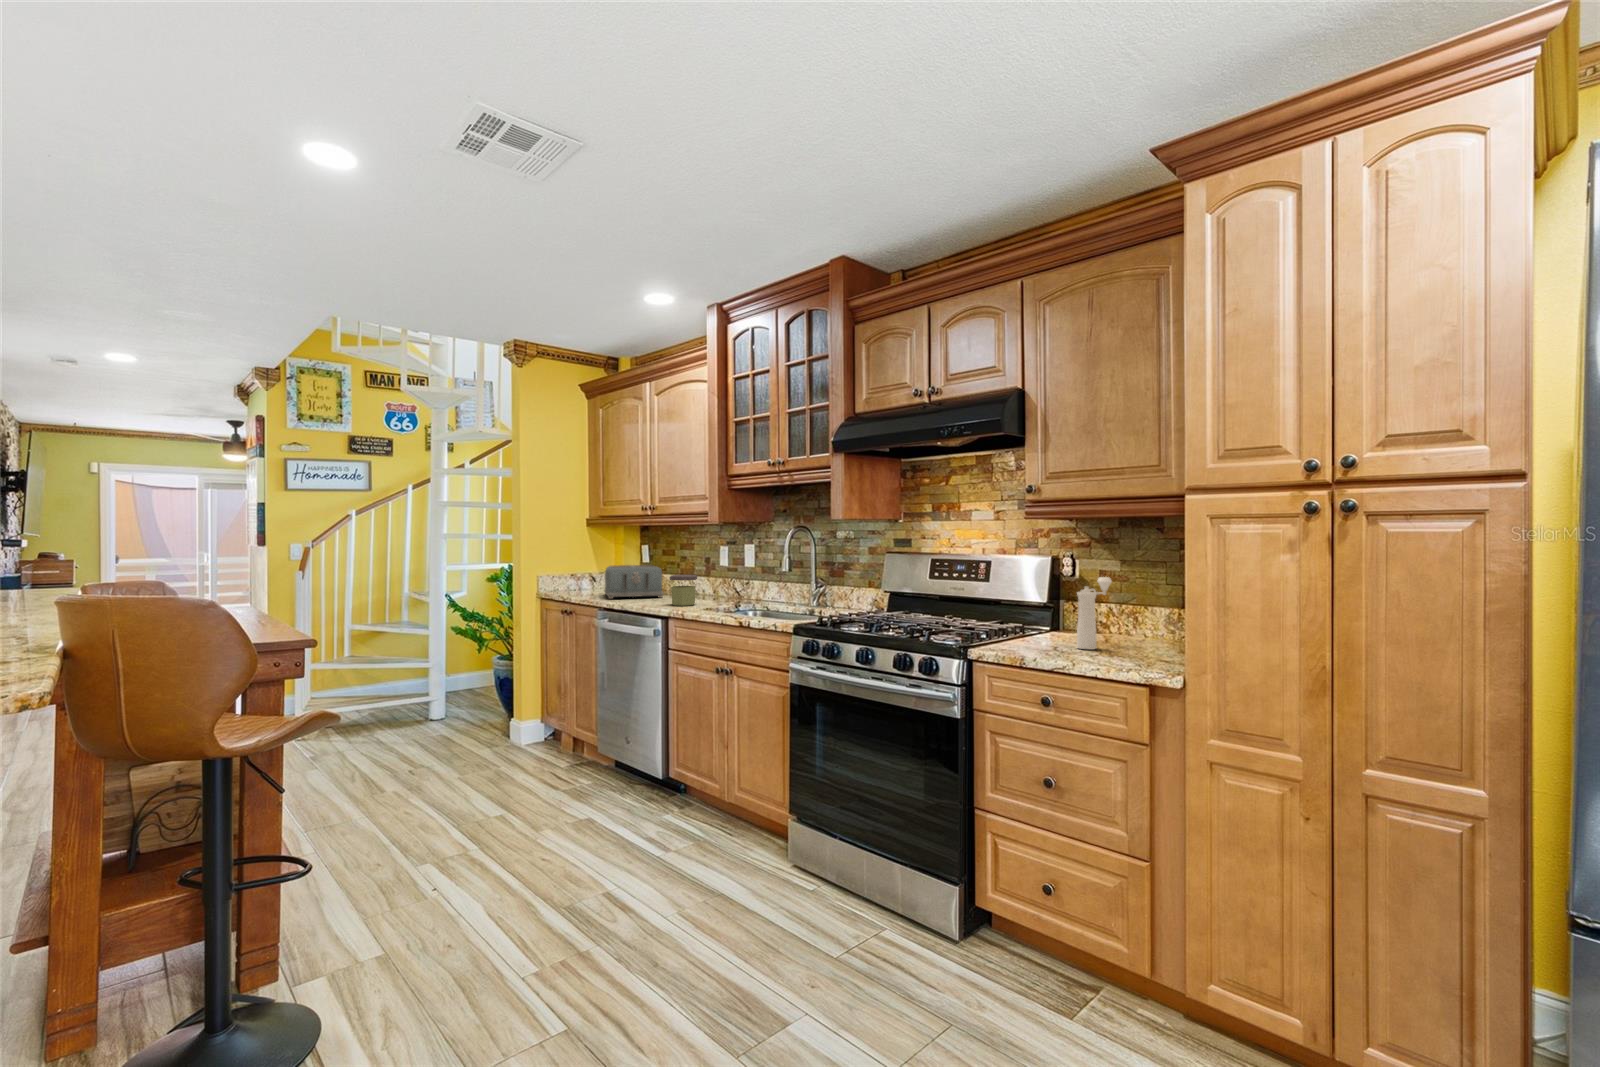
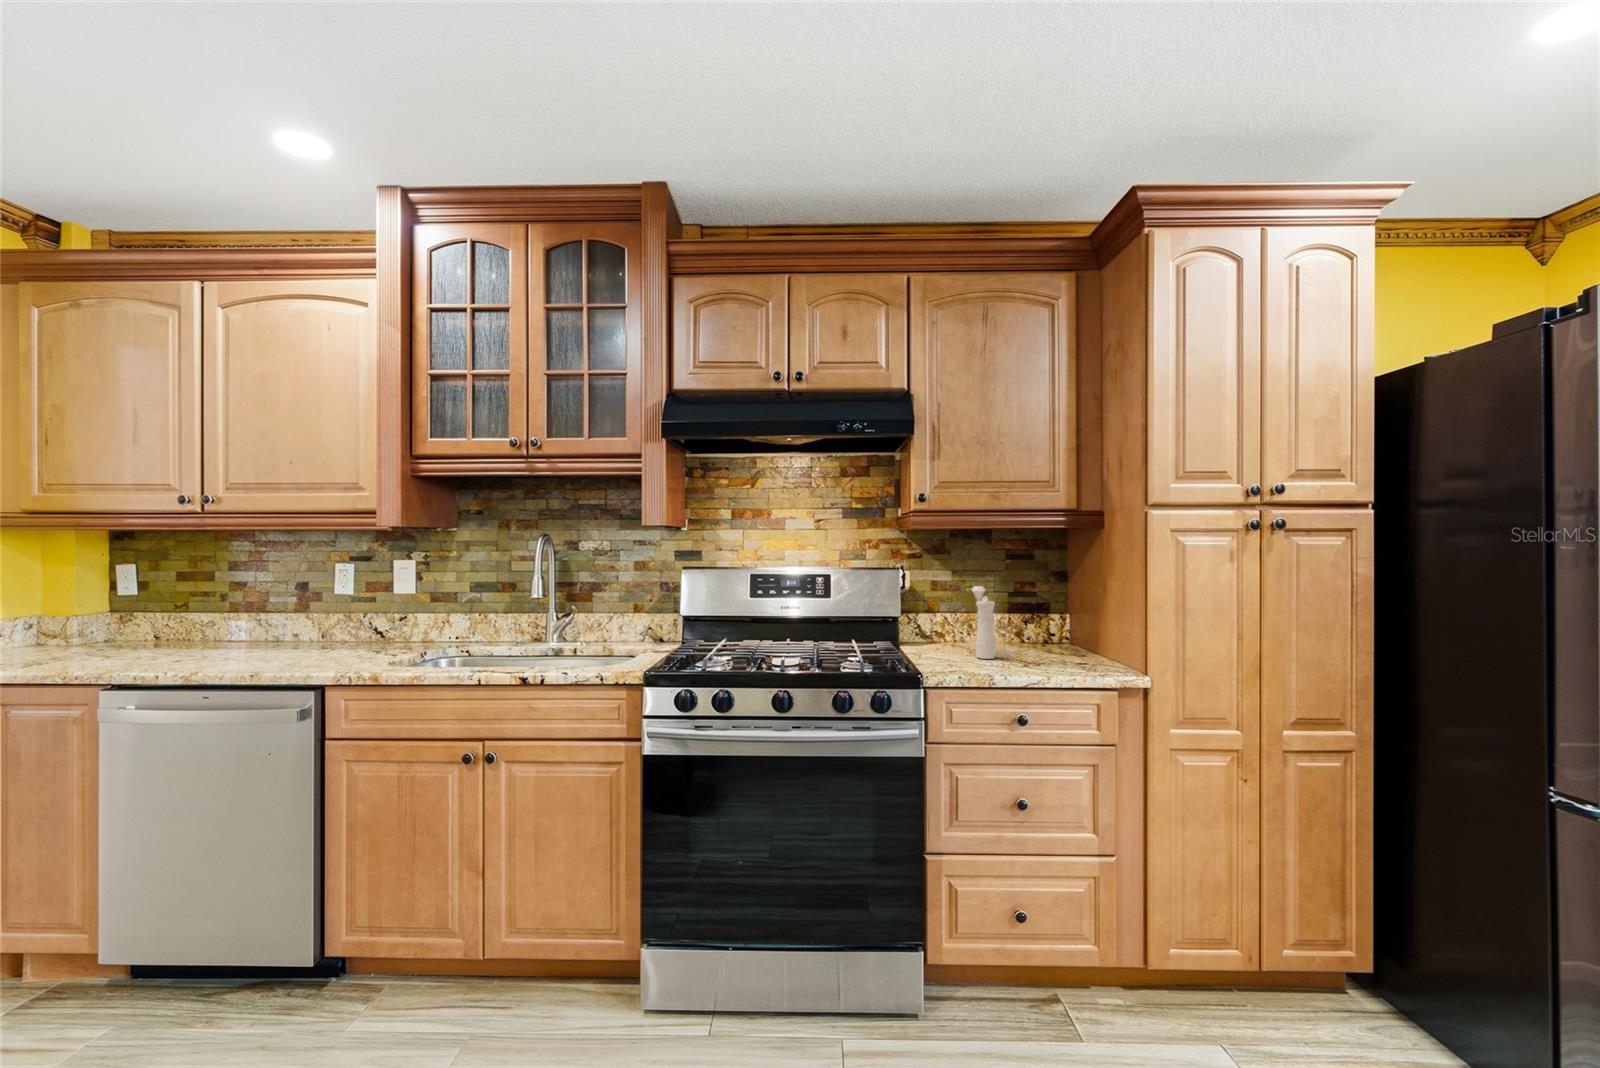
toaster: present [605,565,664,599] -> none [64,599,230,668]
jar: present [670,575,697,606] -> none [294,611,350,665]

